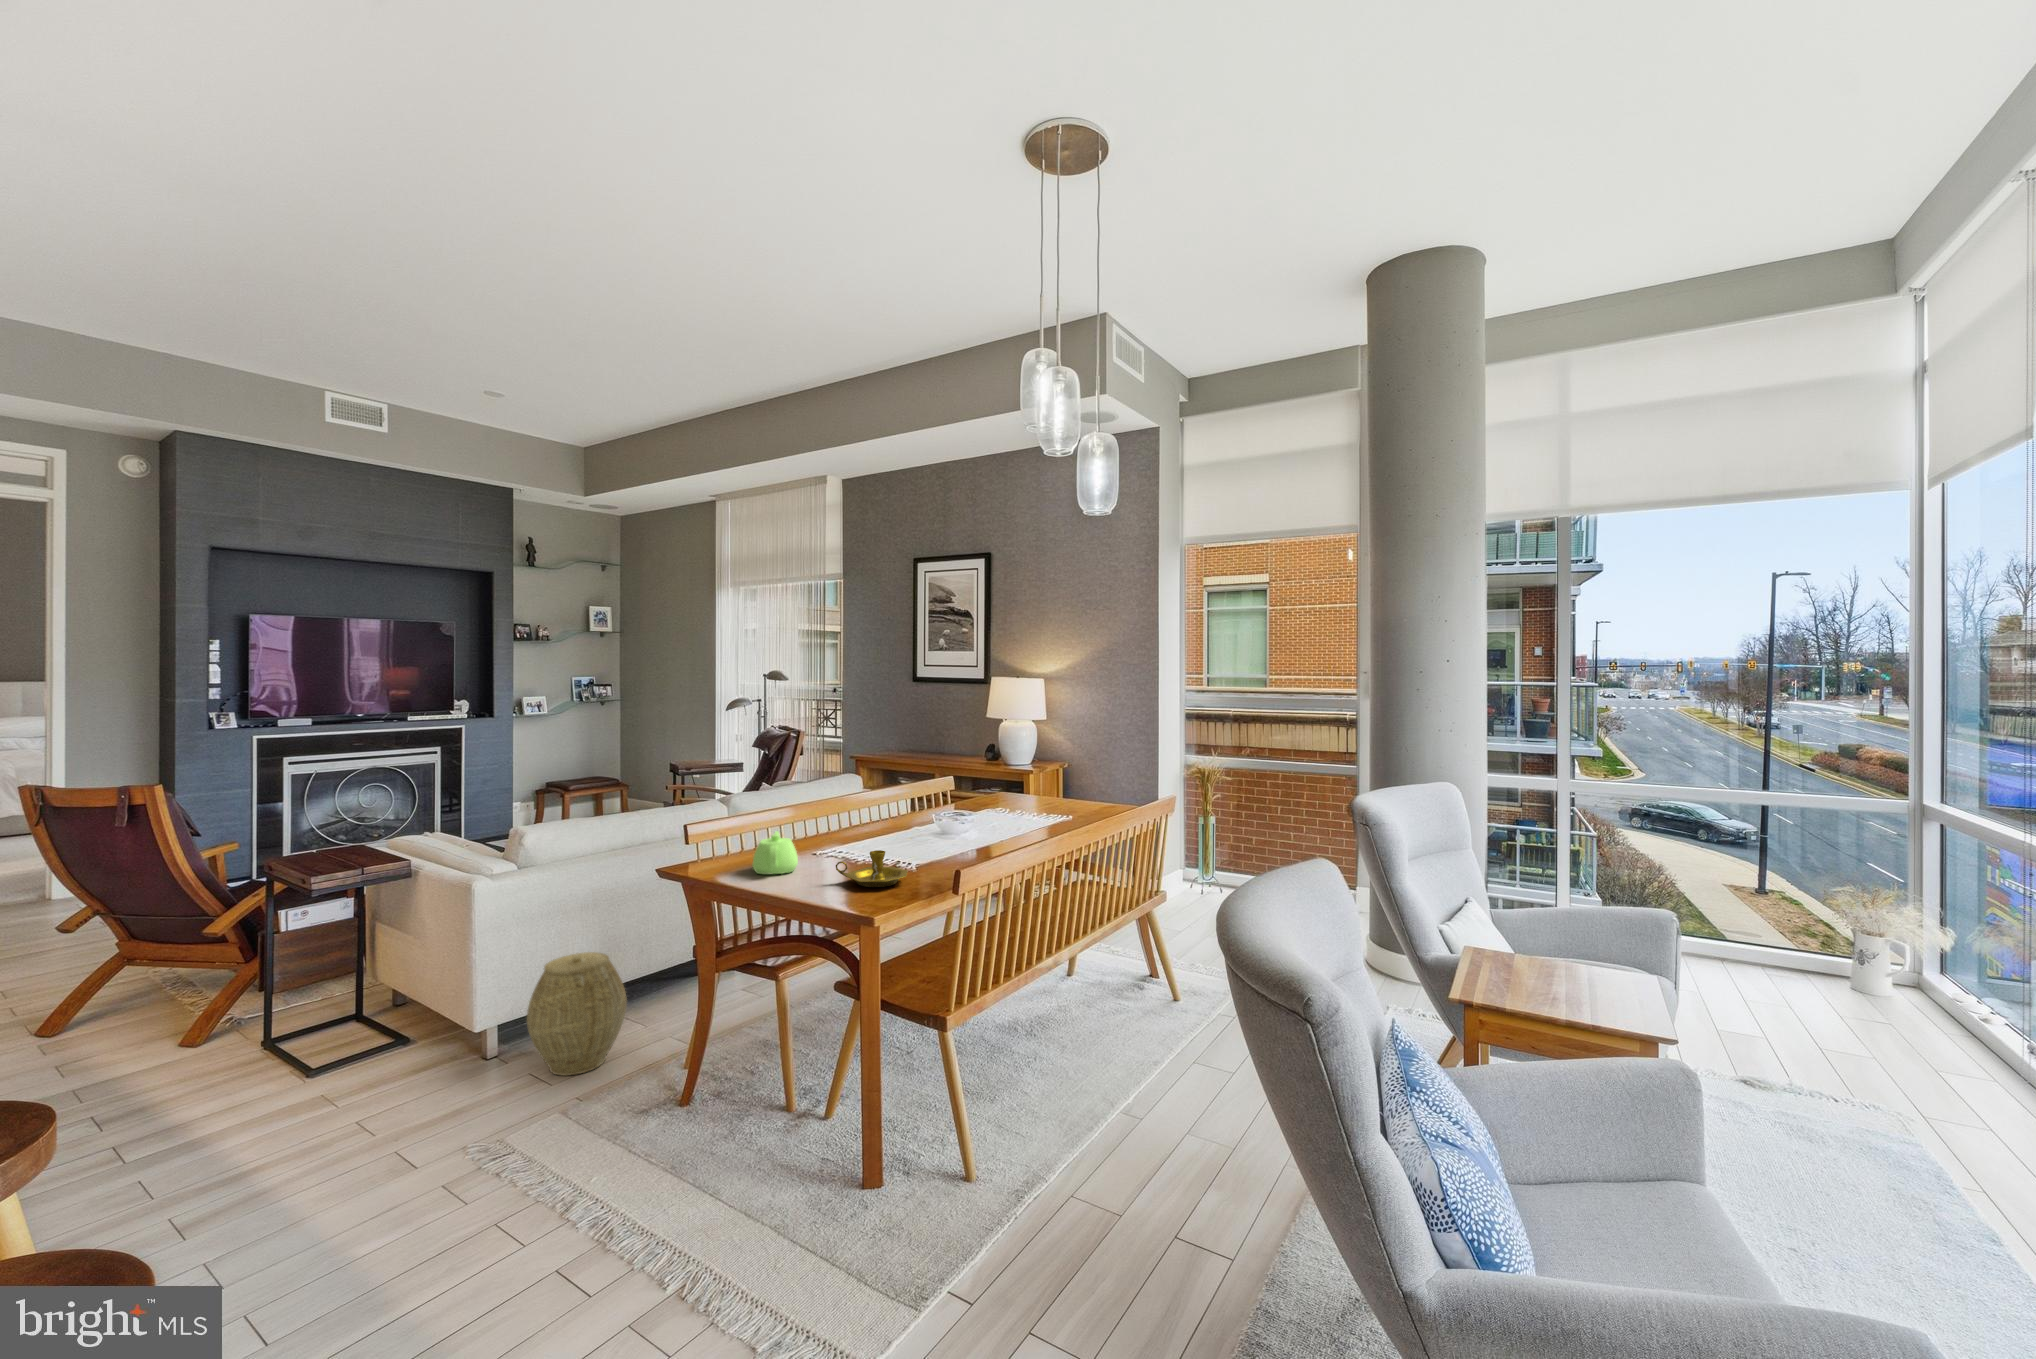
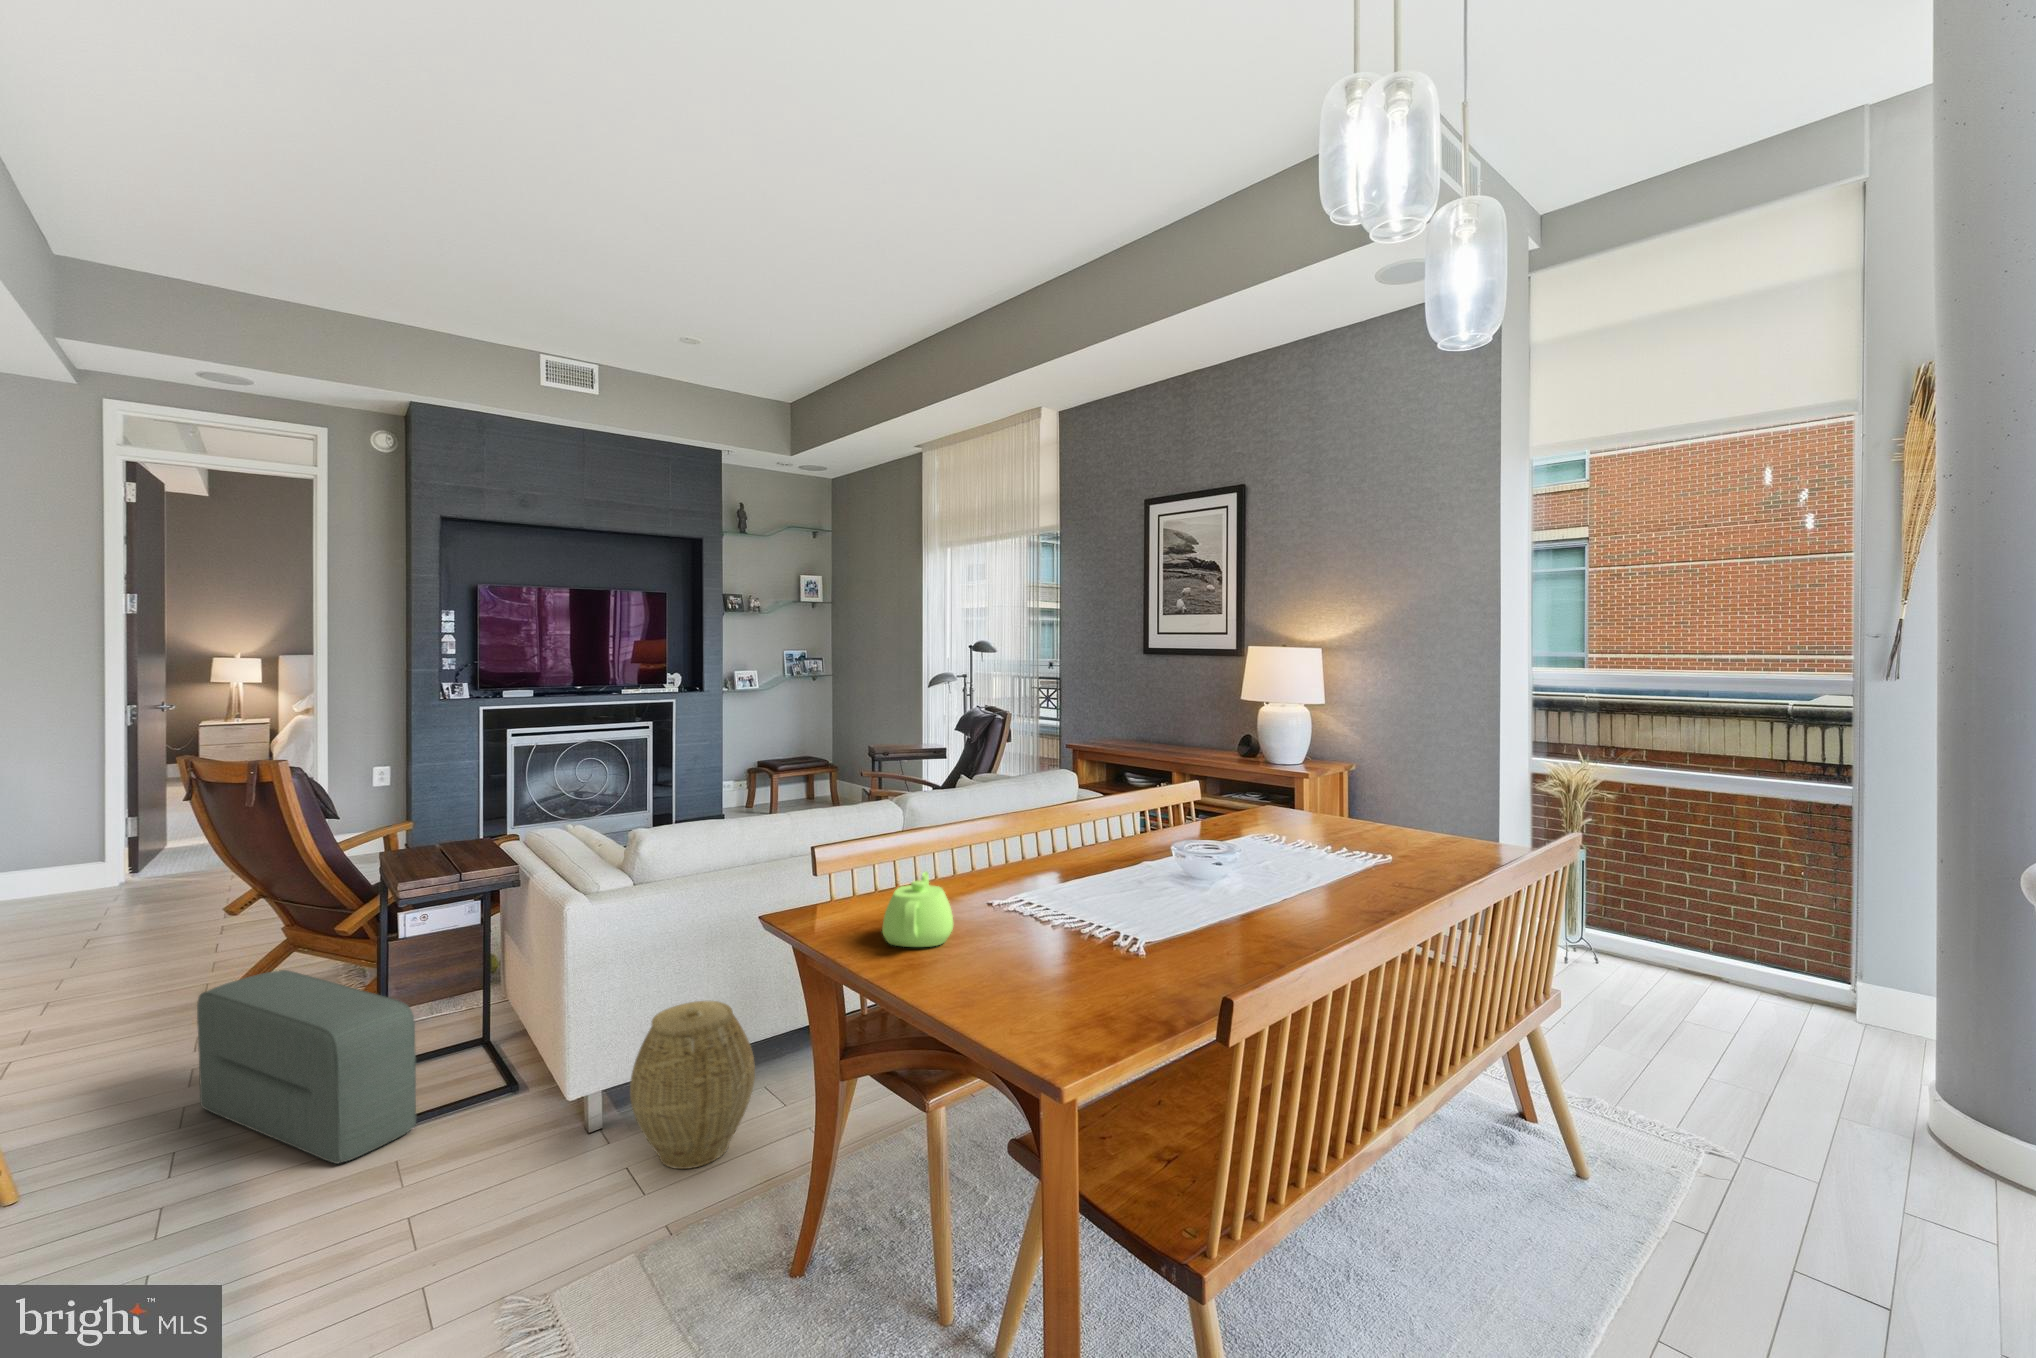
candlestick: present [836,850,908,887] -> none [1005,926,1128,996]
pouf: none [83,967,321,1109] -> present [197,970,416,1164]

